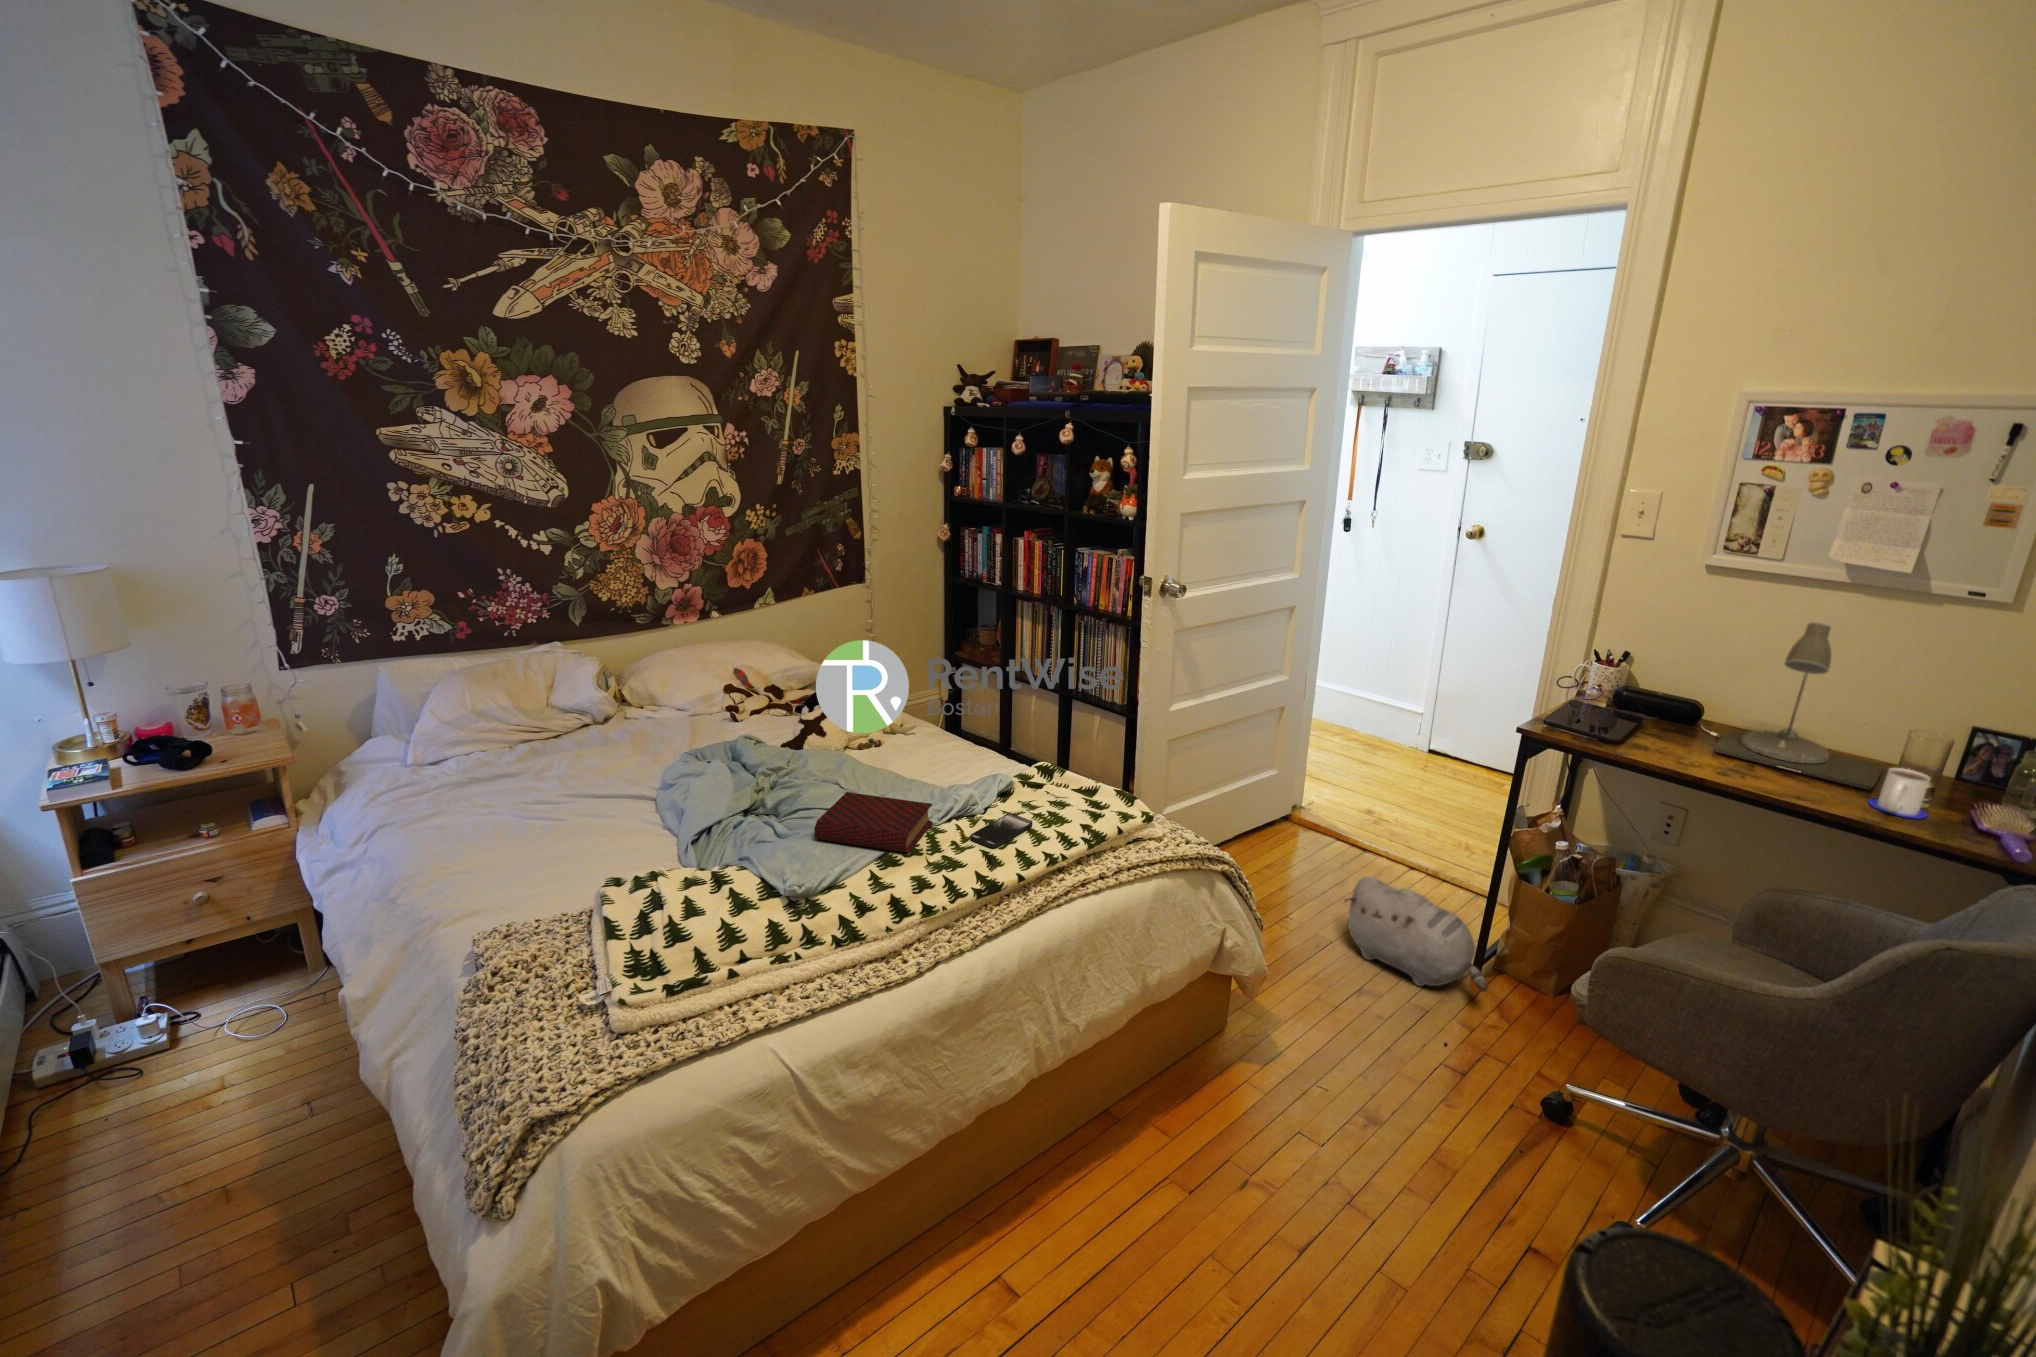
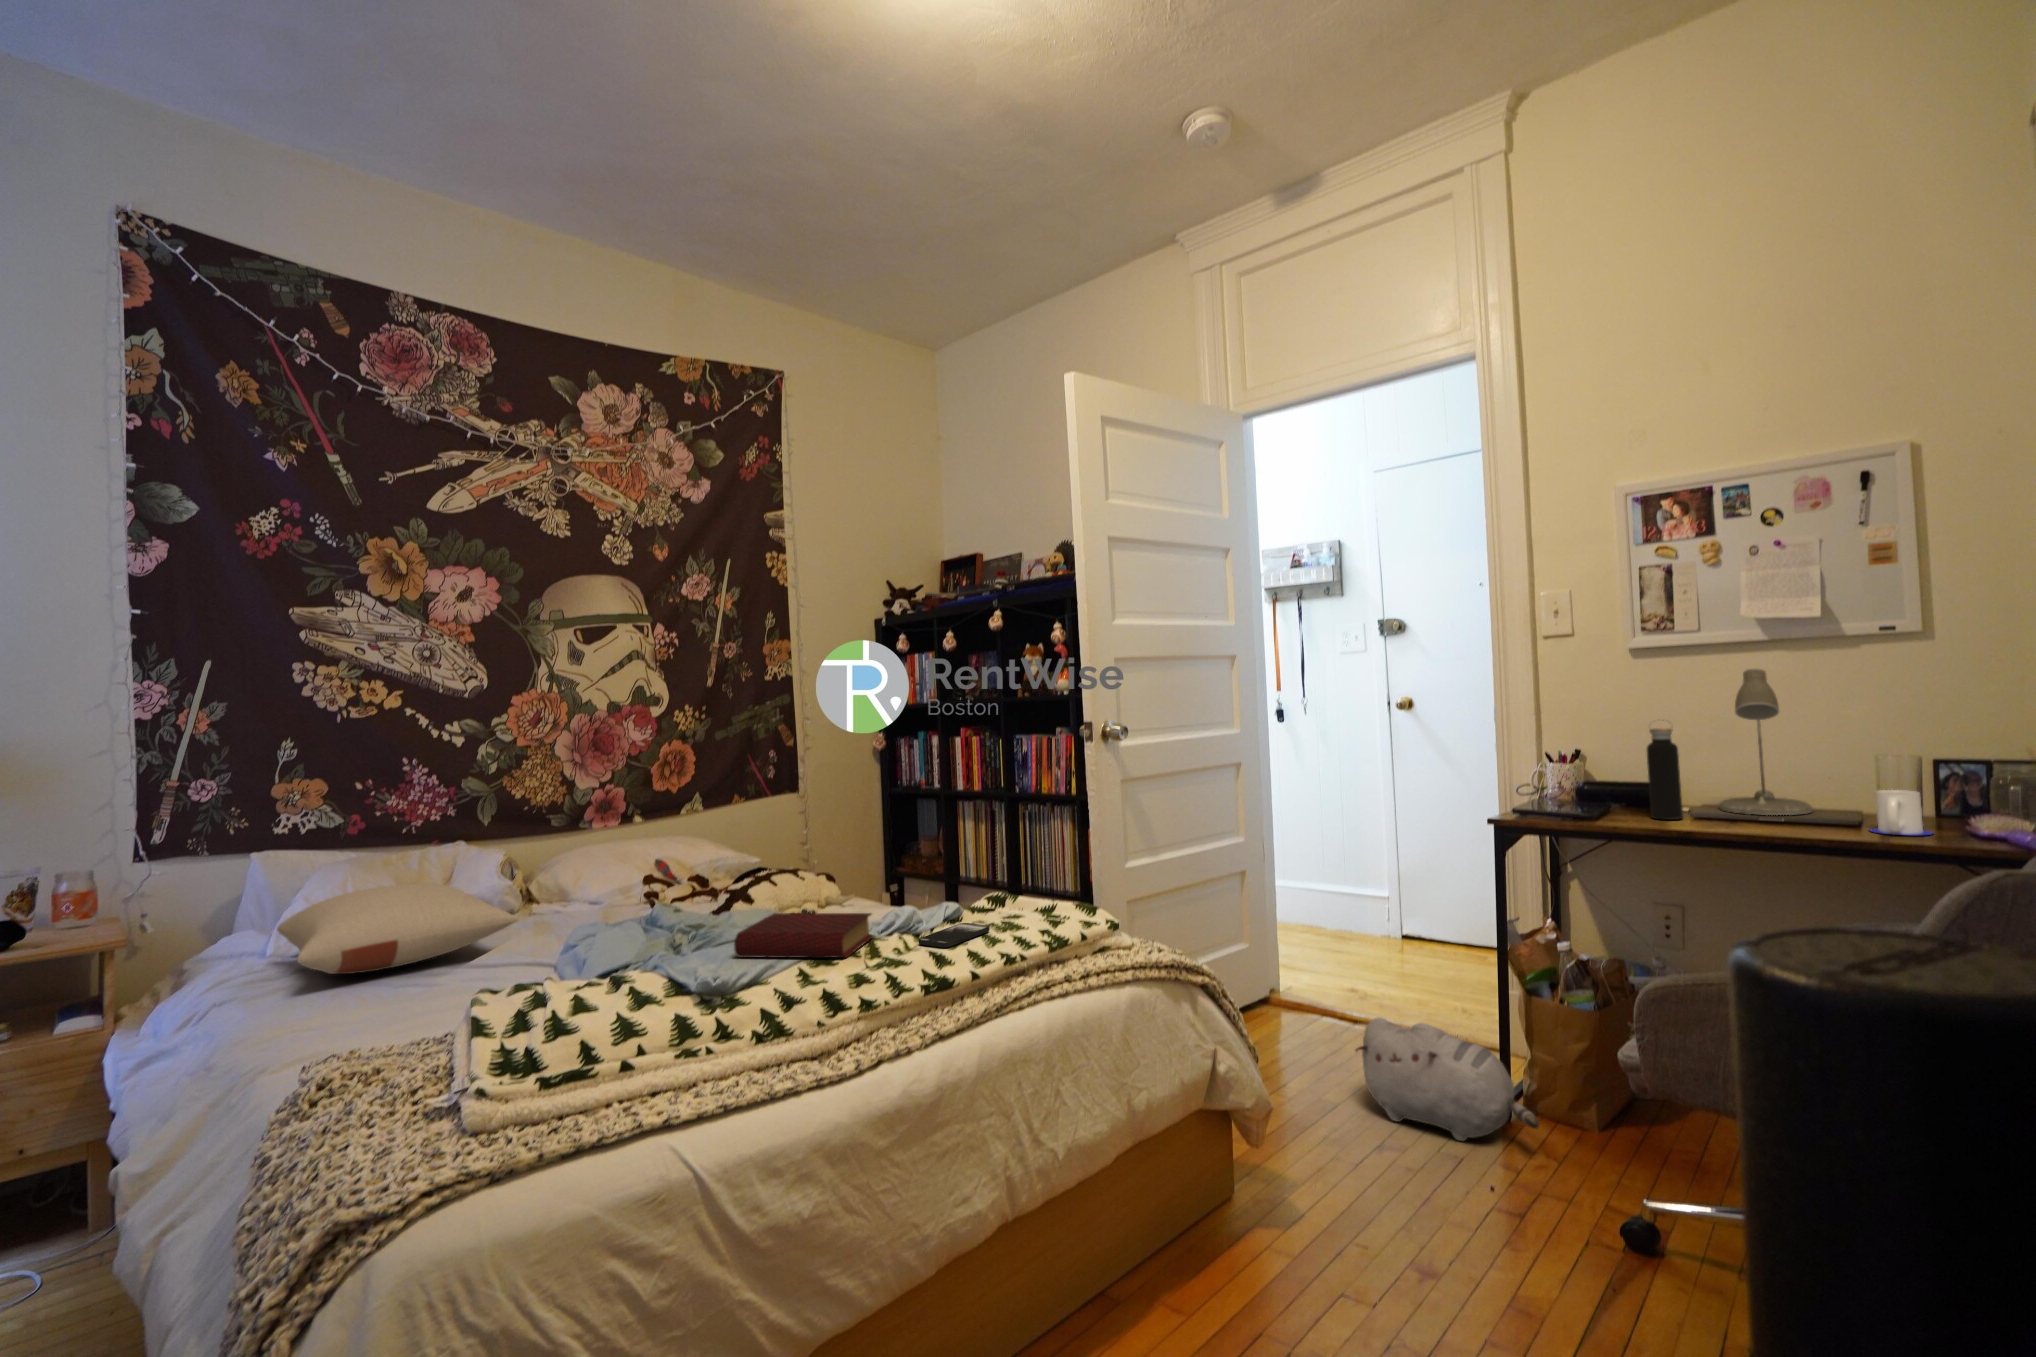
water bottle: none [1669,661,1717,755] -> present [1647,719,1683,820]
pillow: none [426,713,627,803] -> present [277,883,518,974]

